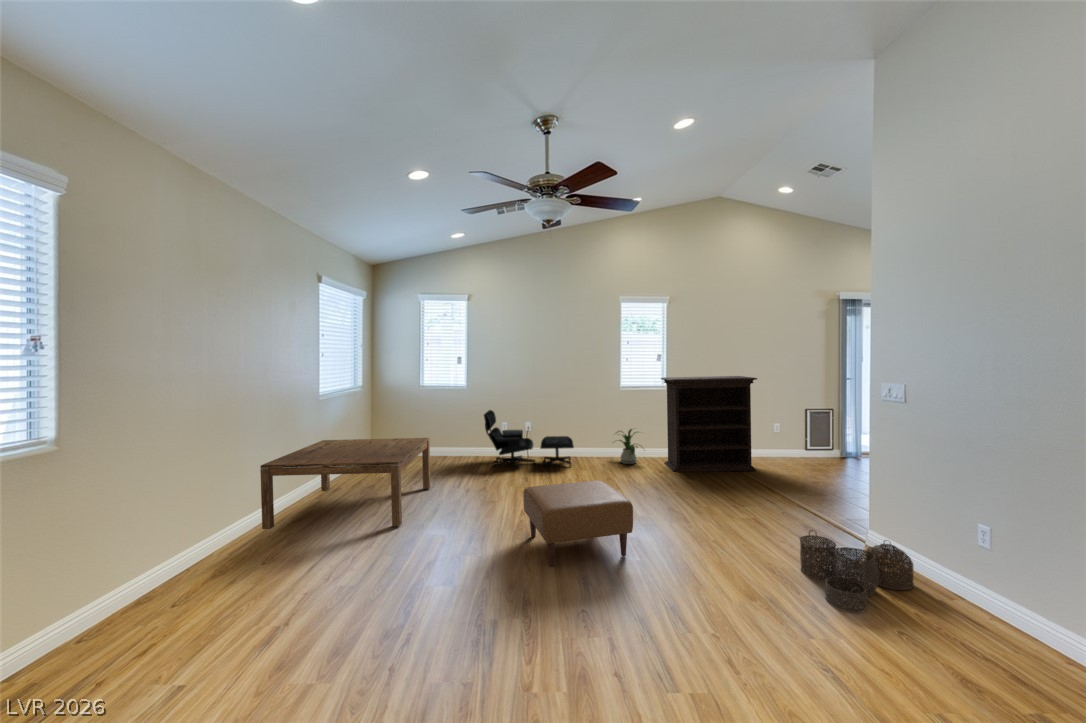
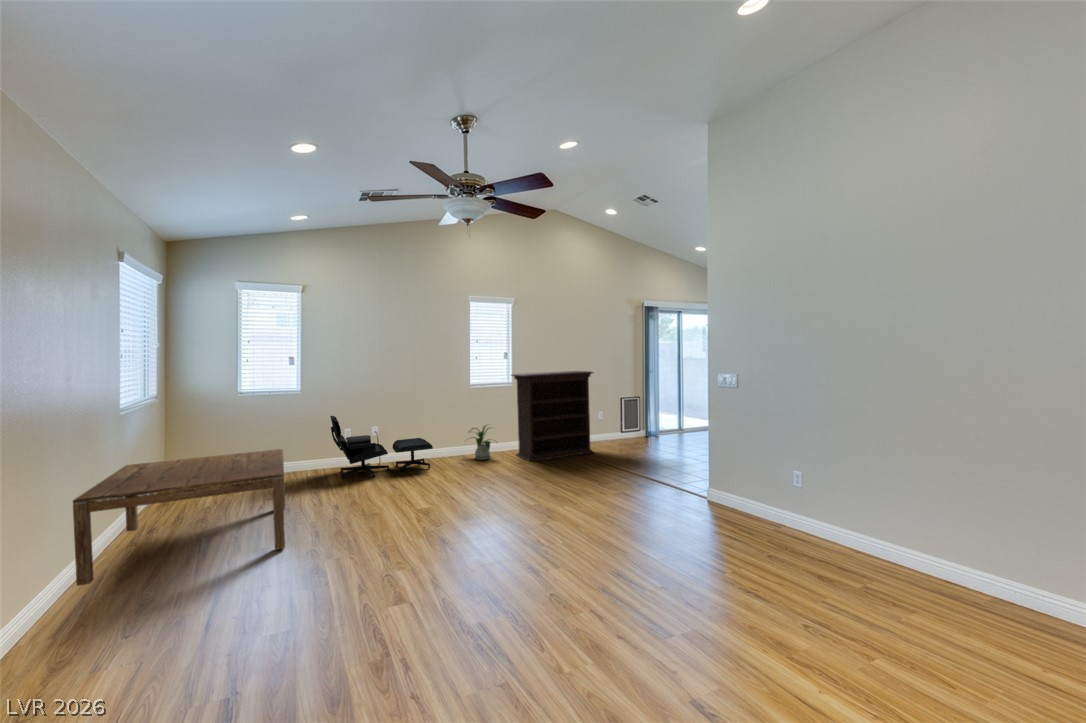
ottoman: present [523,480,633,567] -> none [433,469,547,552]
woven basket: present [800,530,914,613] -> none [670,484,742,537]

